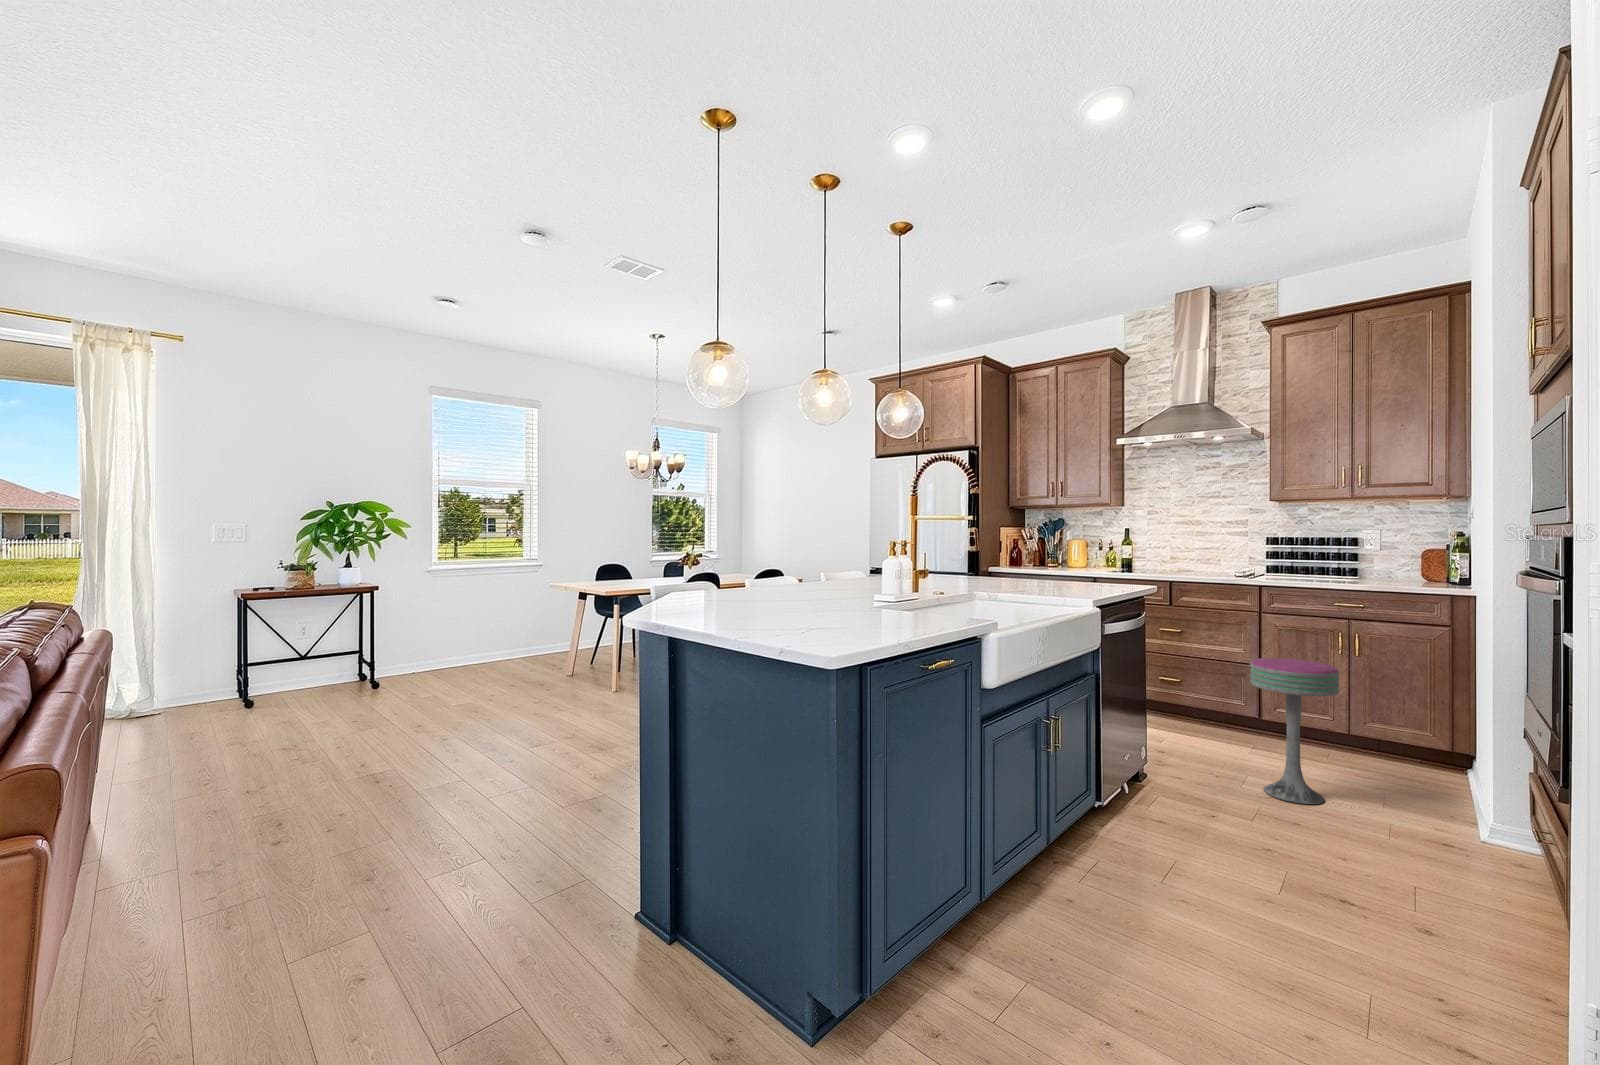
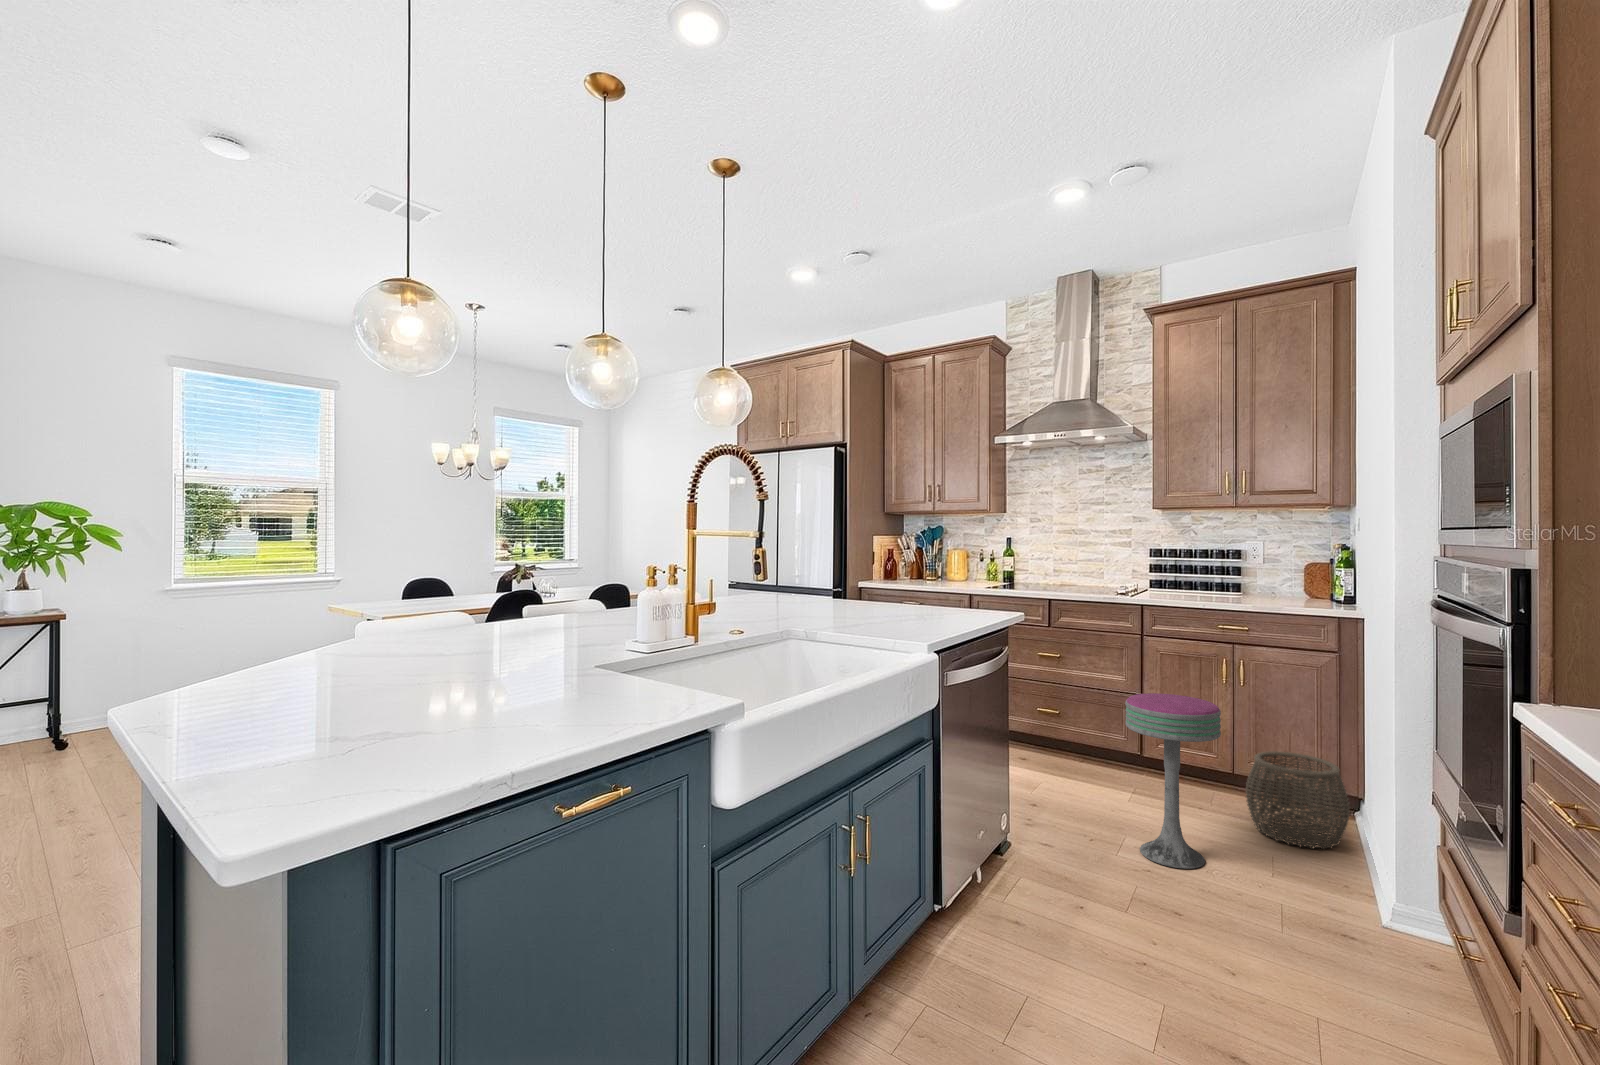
woven basket: none [1361,713,1463,796] -> present [1246,751,1350,849]

